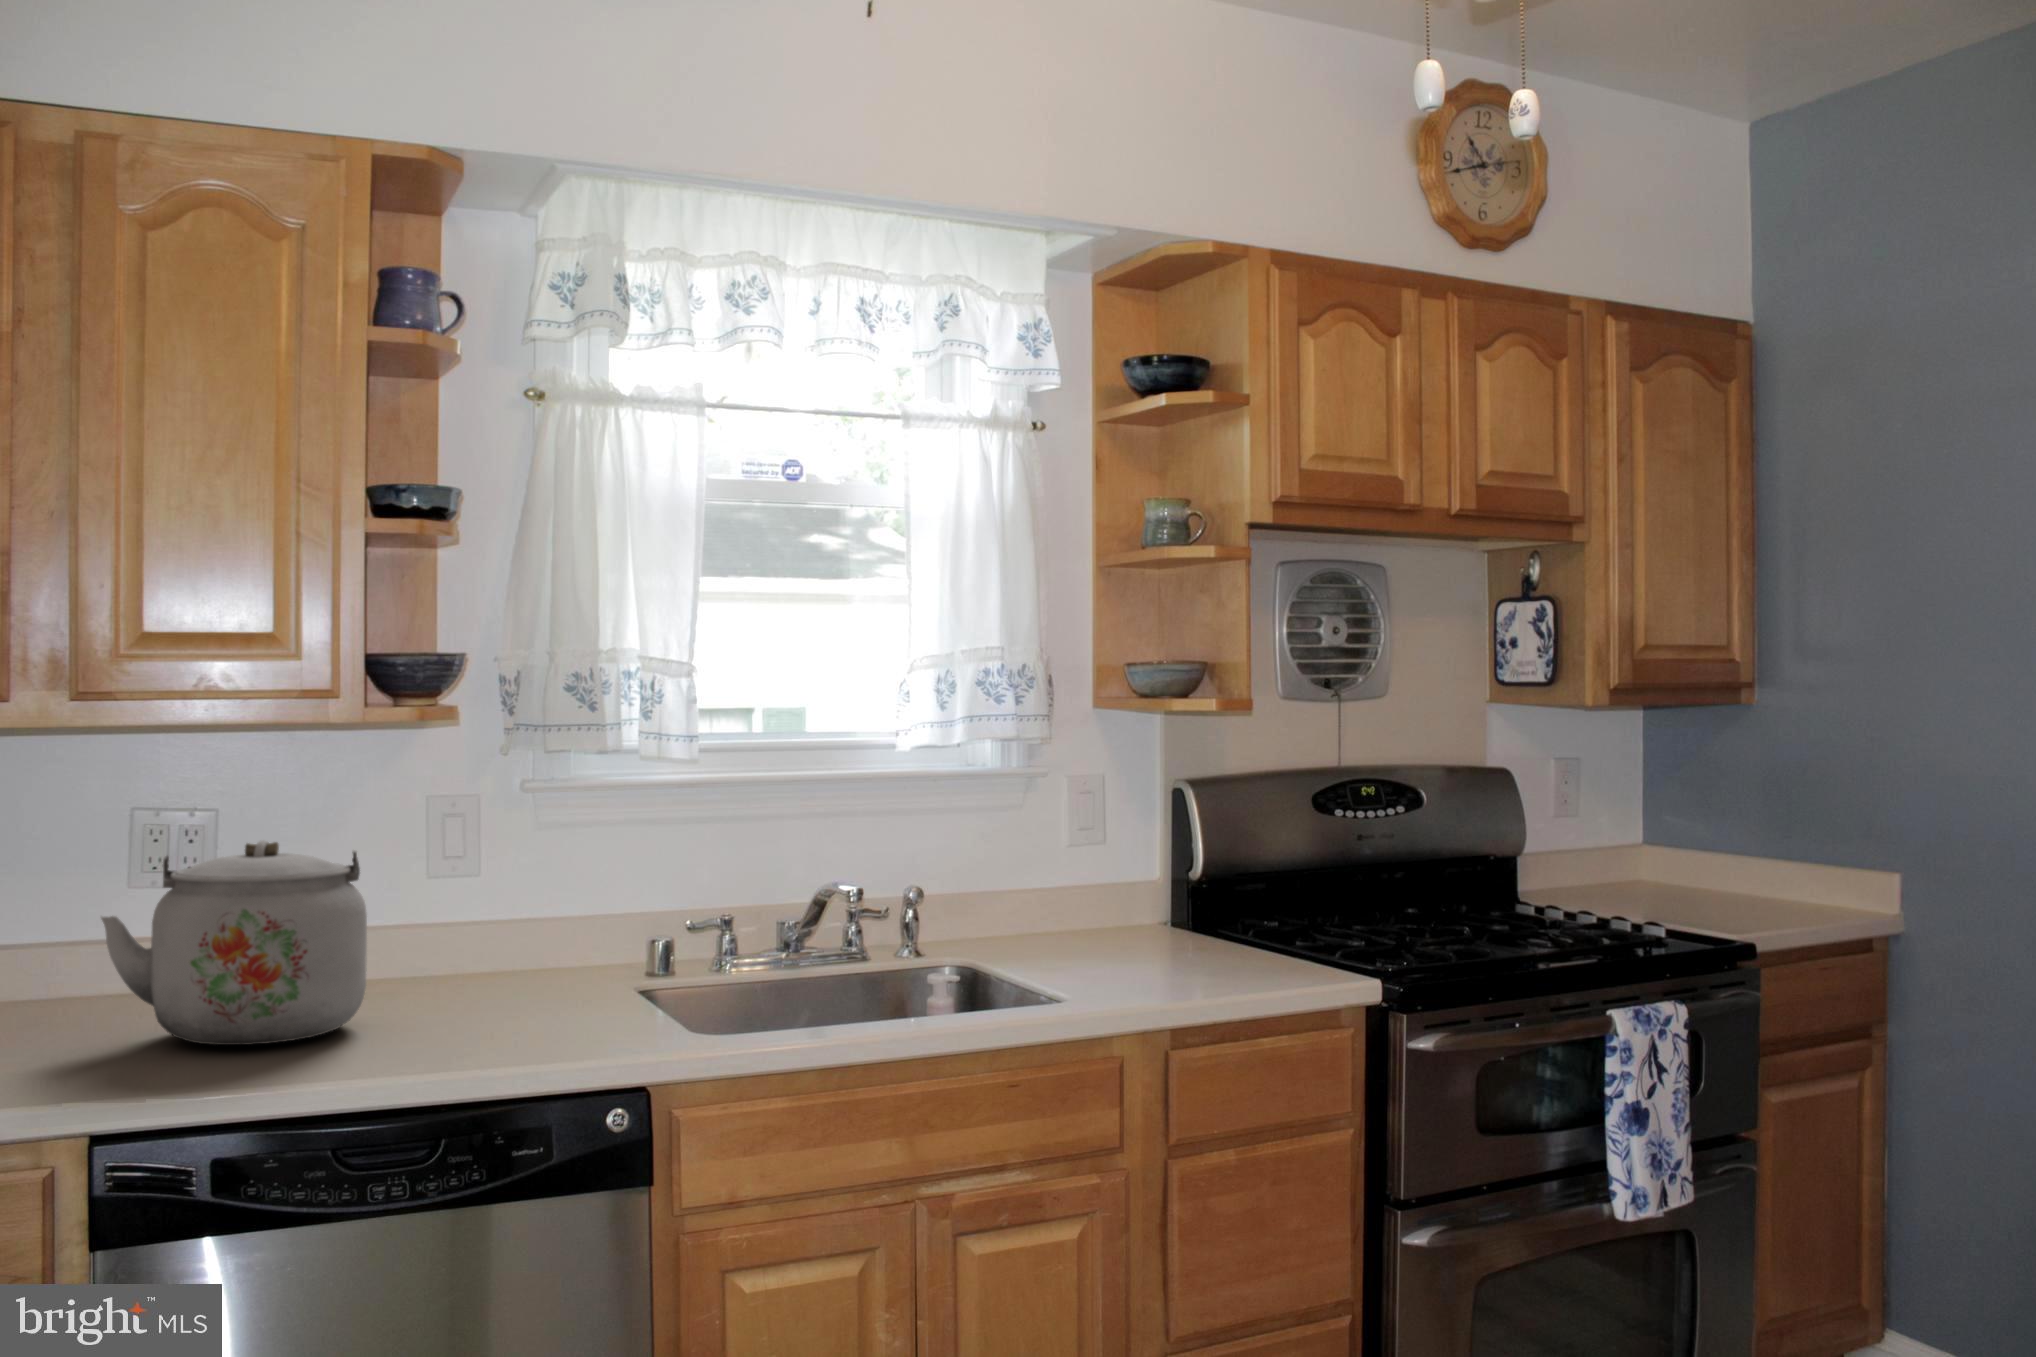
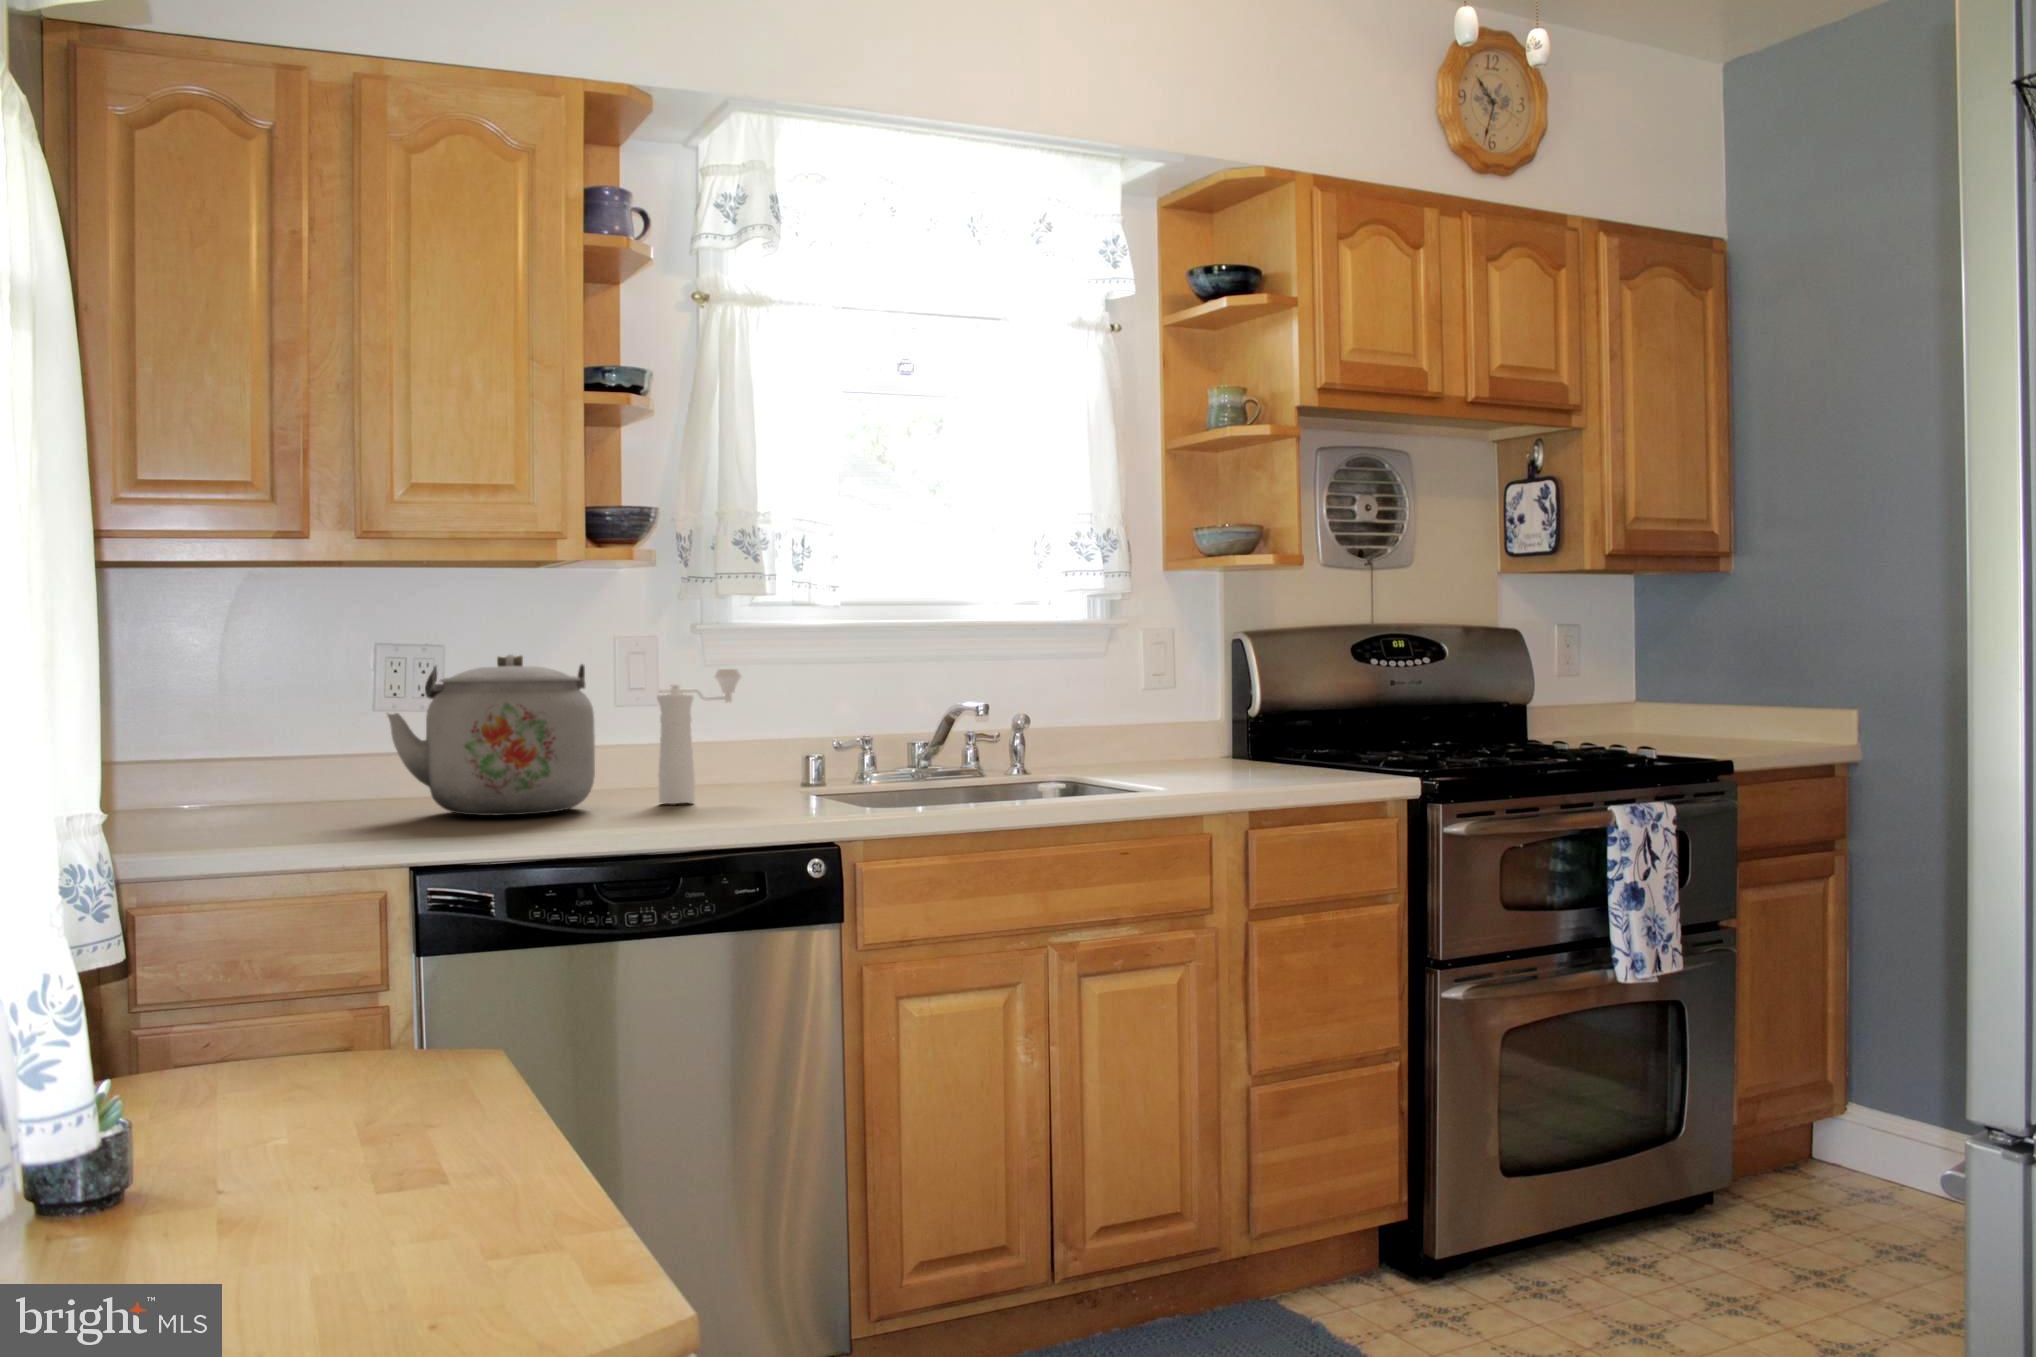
pepper mill: none [449,847,560,1019] -> present [657,669,741,804]

